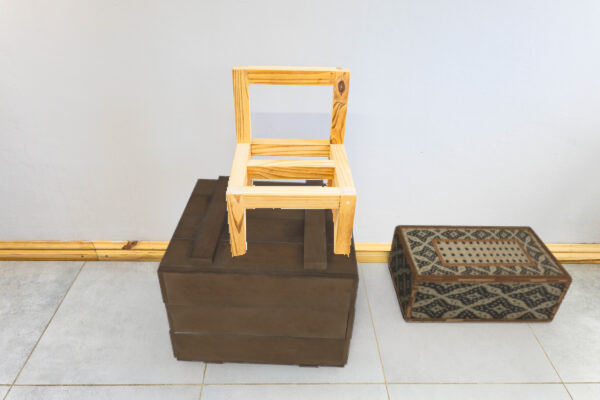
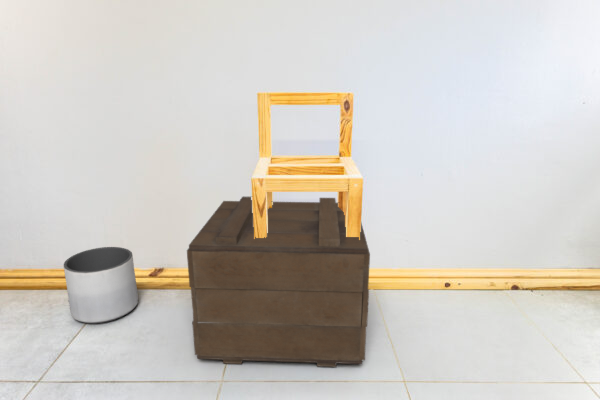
planter: none [25,223,112,310] -> present [64,247,138,324]
woven basket: present [388,225,572,323] -> none [402,246,580,333]

